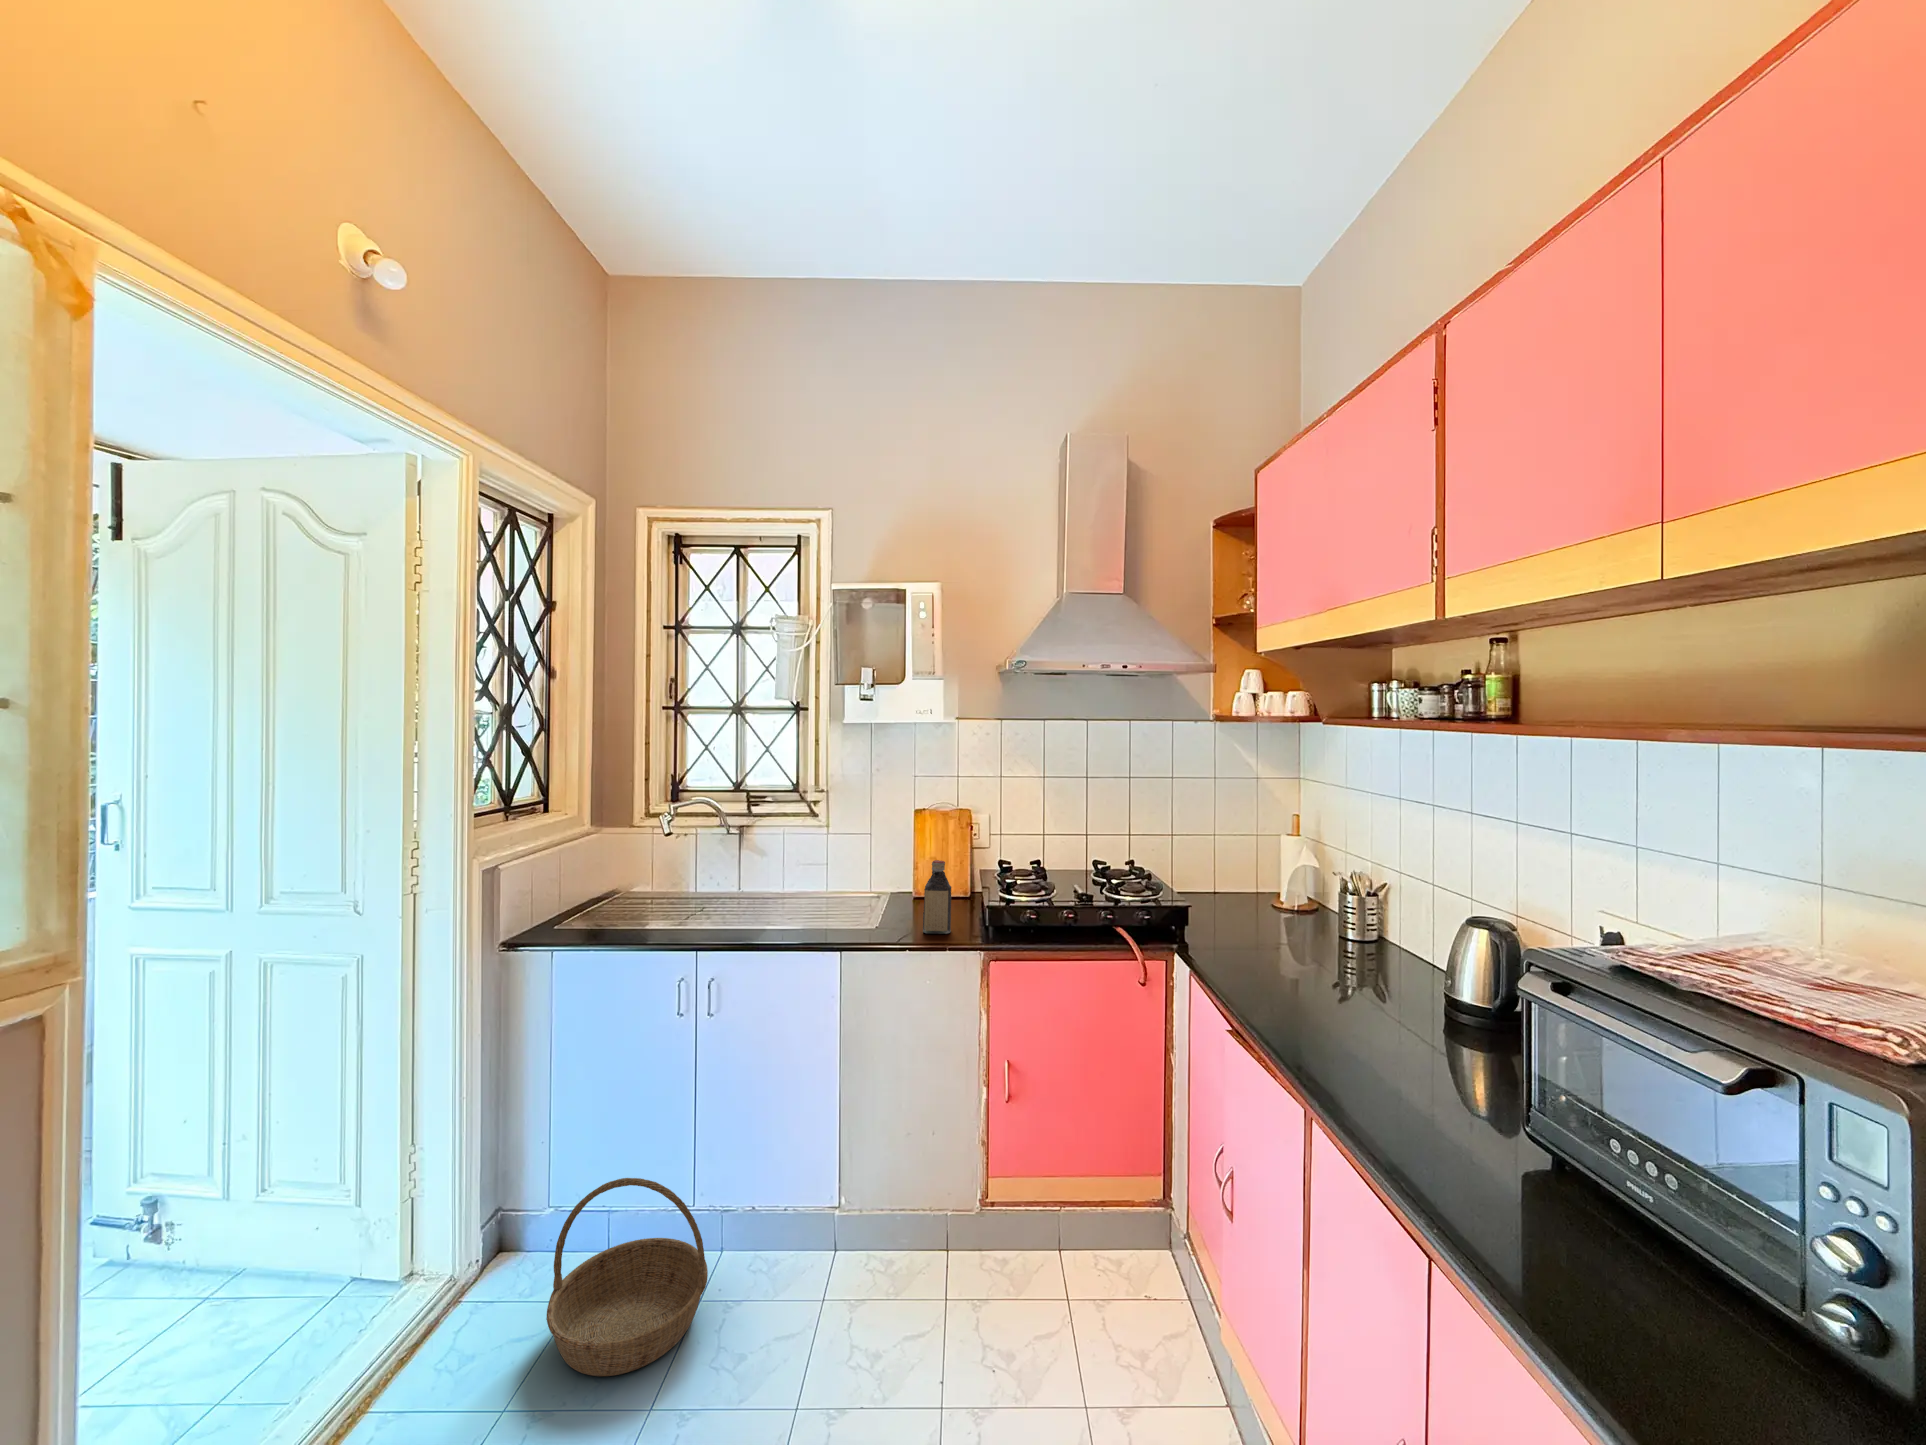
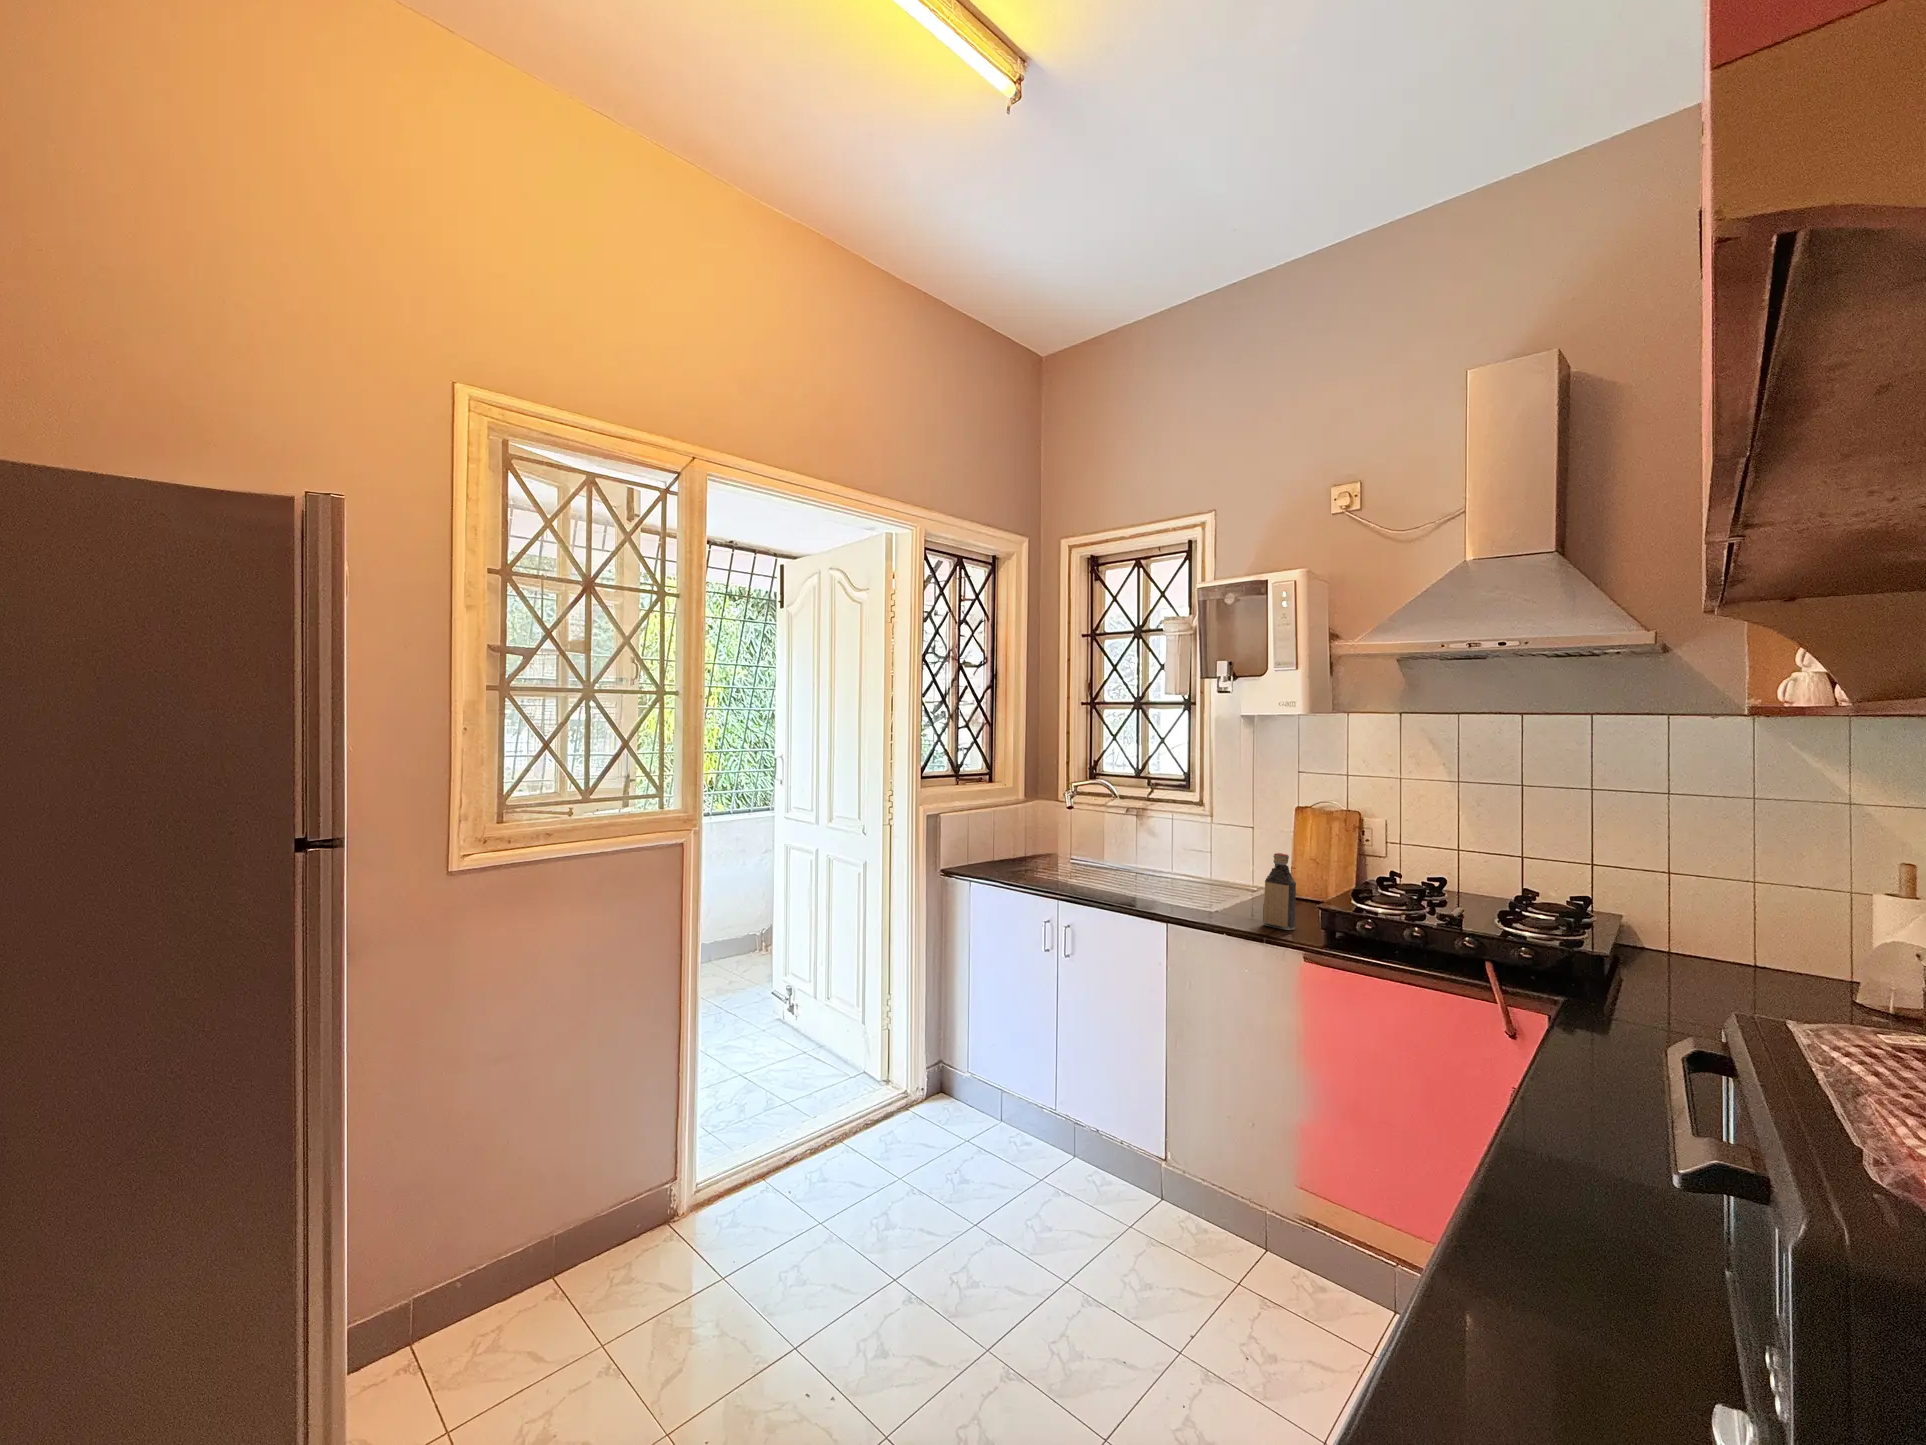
basket: present [547,1178,708,1376] -> none [936,1059,1050,1207]

